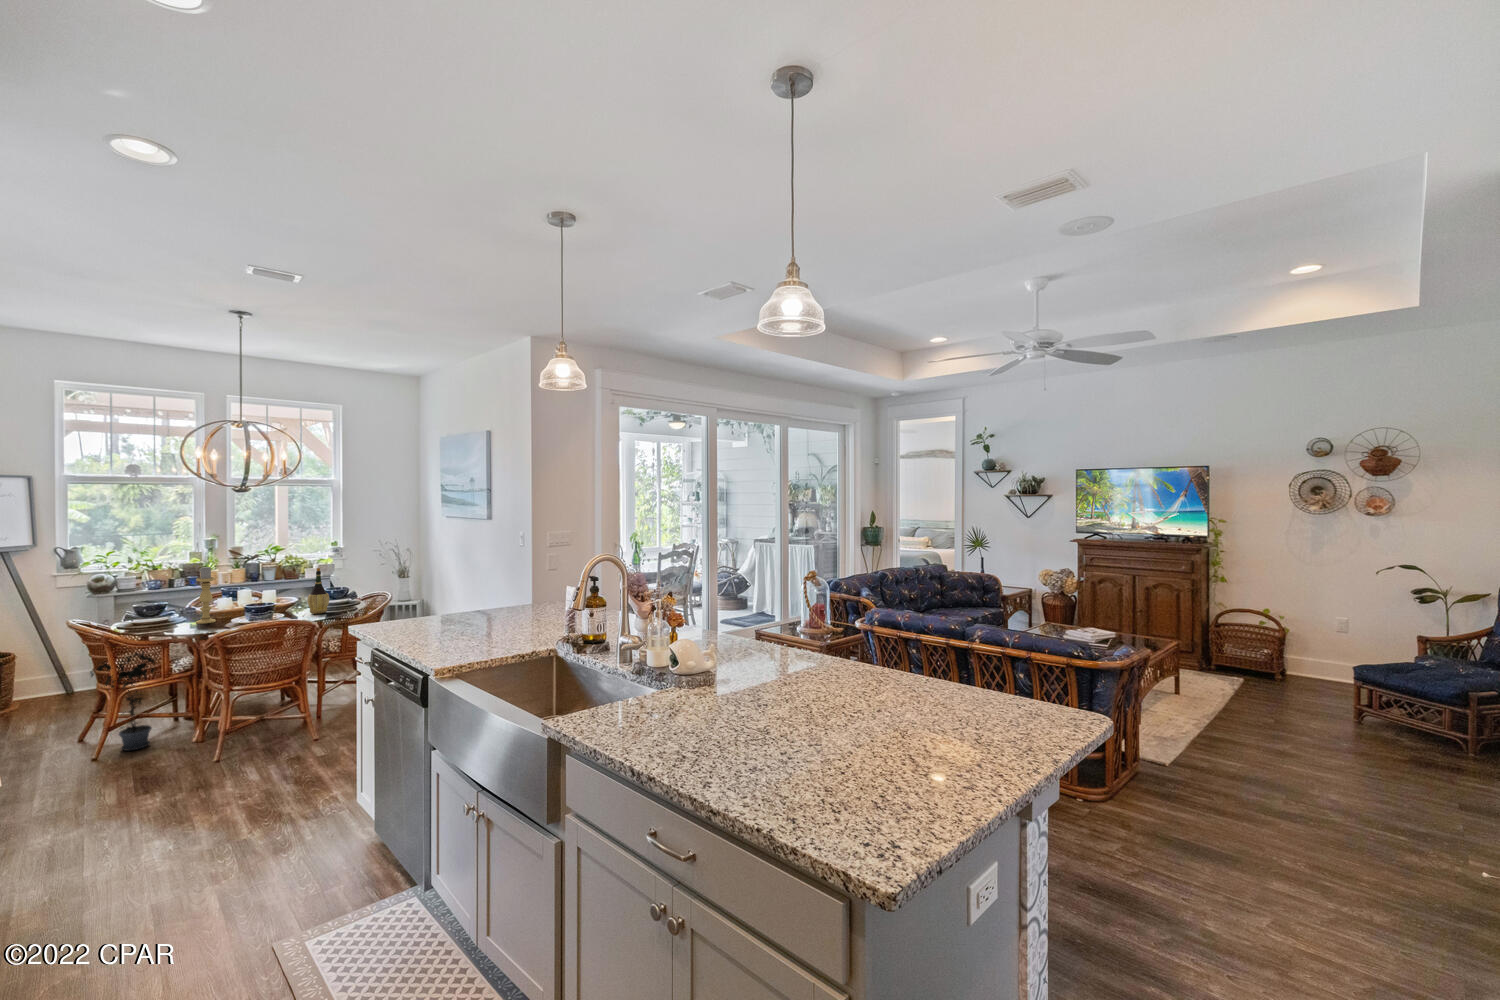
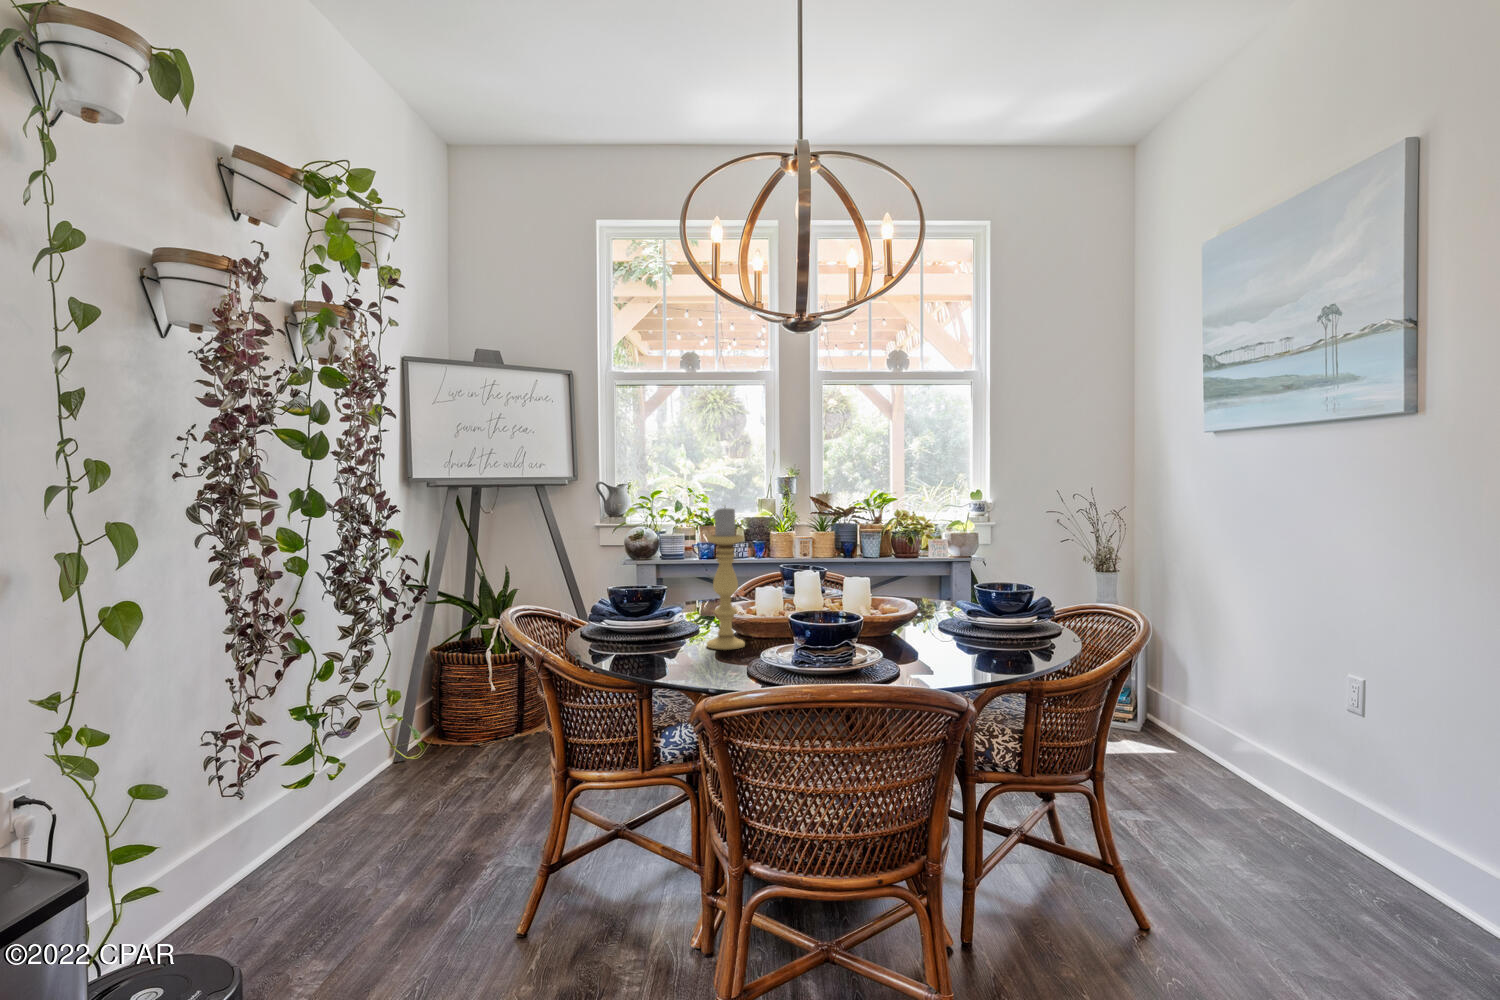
wine bottle: present [307,568,329,614] -> none [941,525,997,660]
potted plant: present [90,651,169,751] -> none [515,688,675,927]

